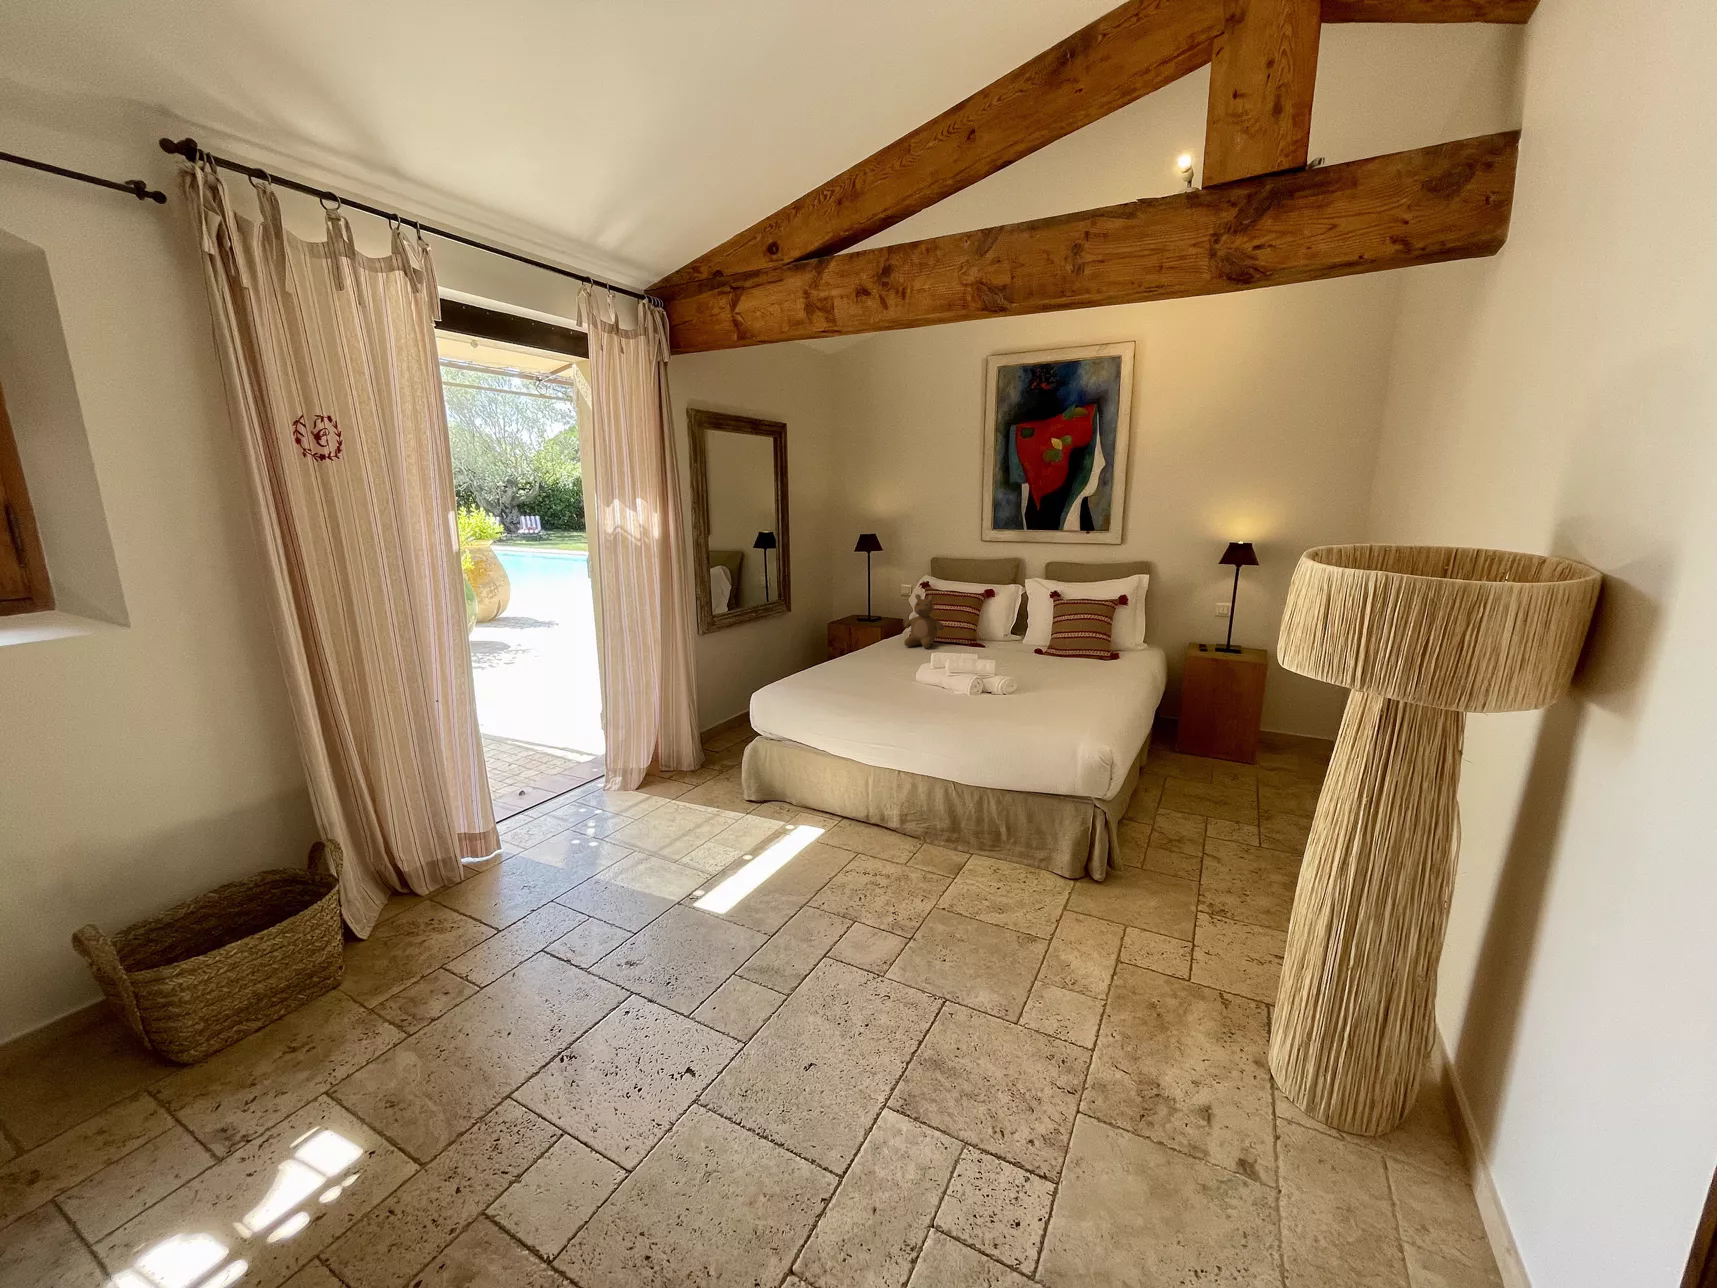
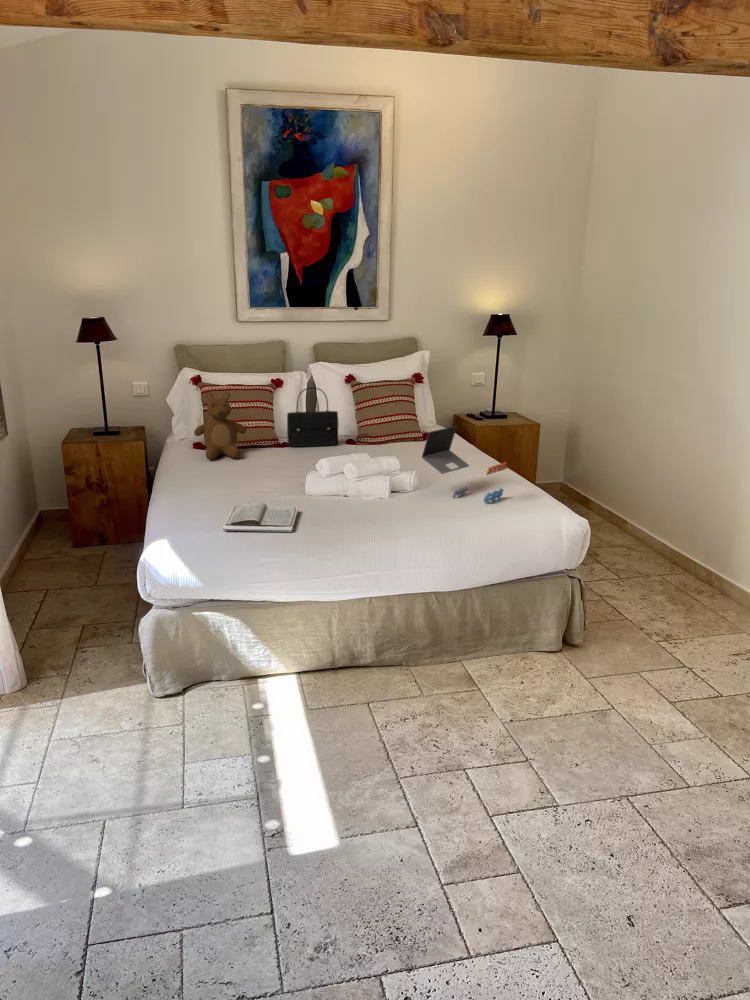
handbag: none [980,597,1026,650] -> present [287,388,338,447]
laptop: none [1027,636,1101,709] -> present [422,426,507,503]
book: none [838,674,907,697] -> present [223,502,298,532]

